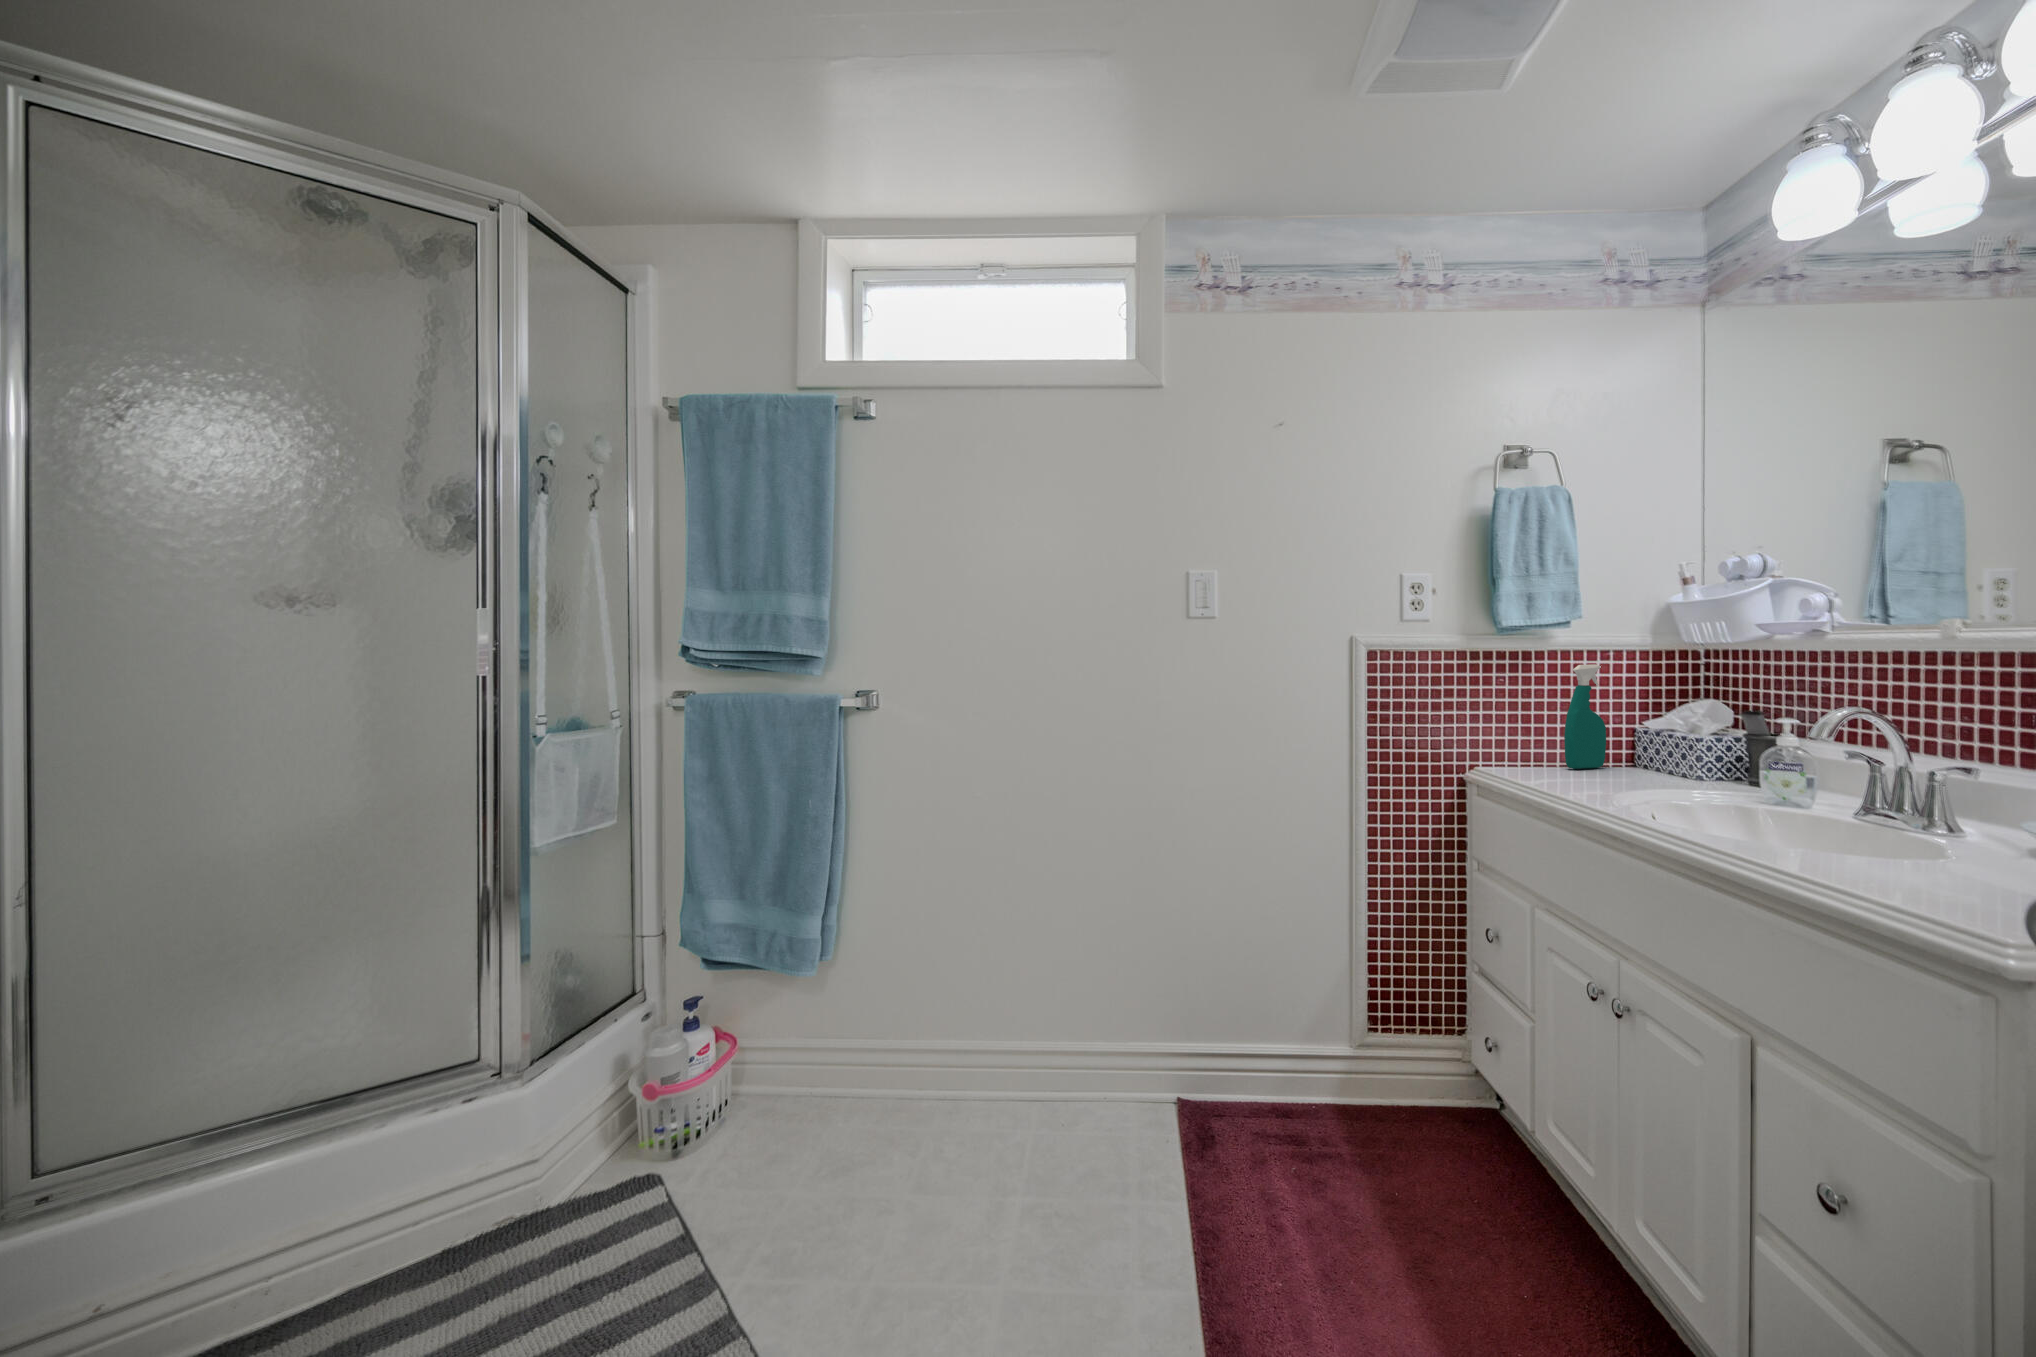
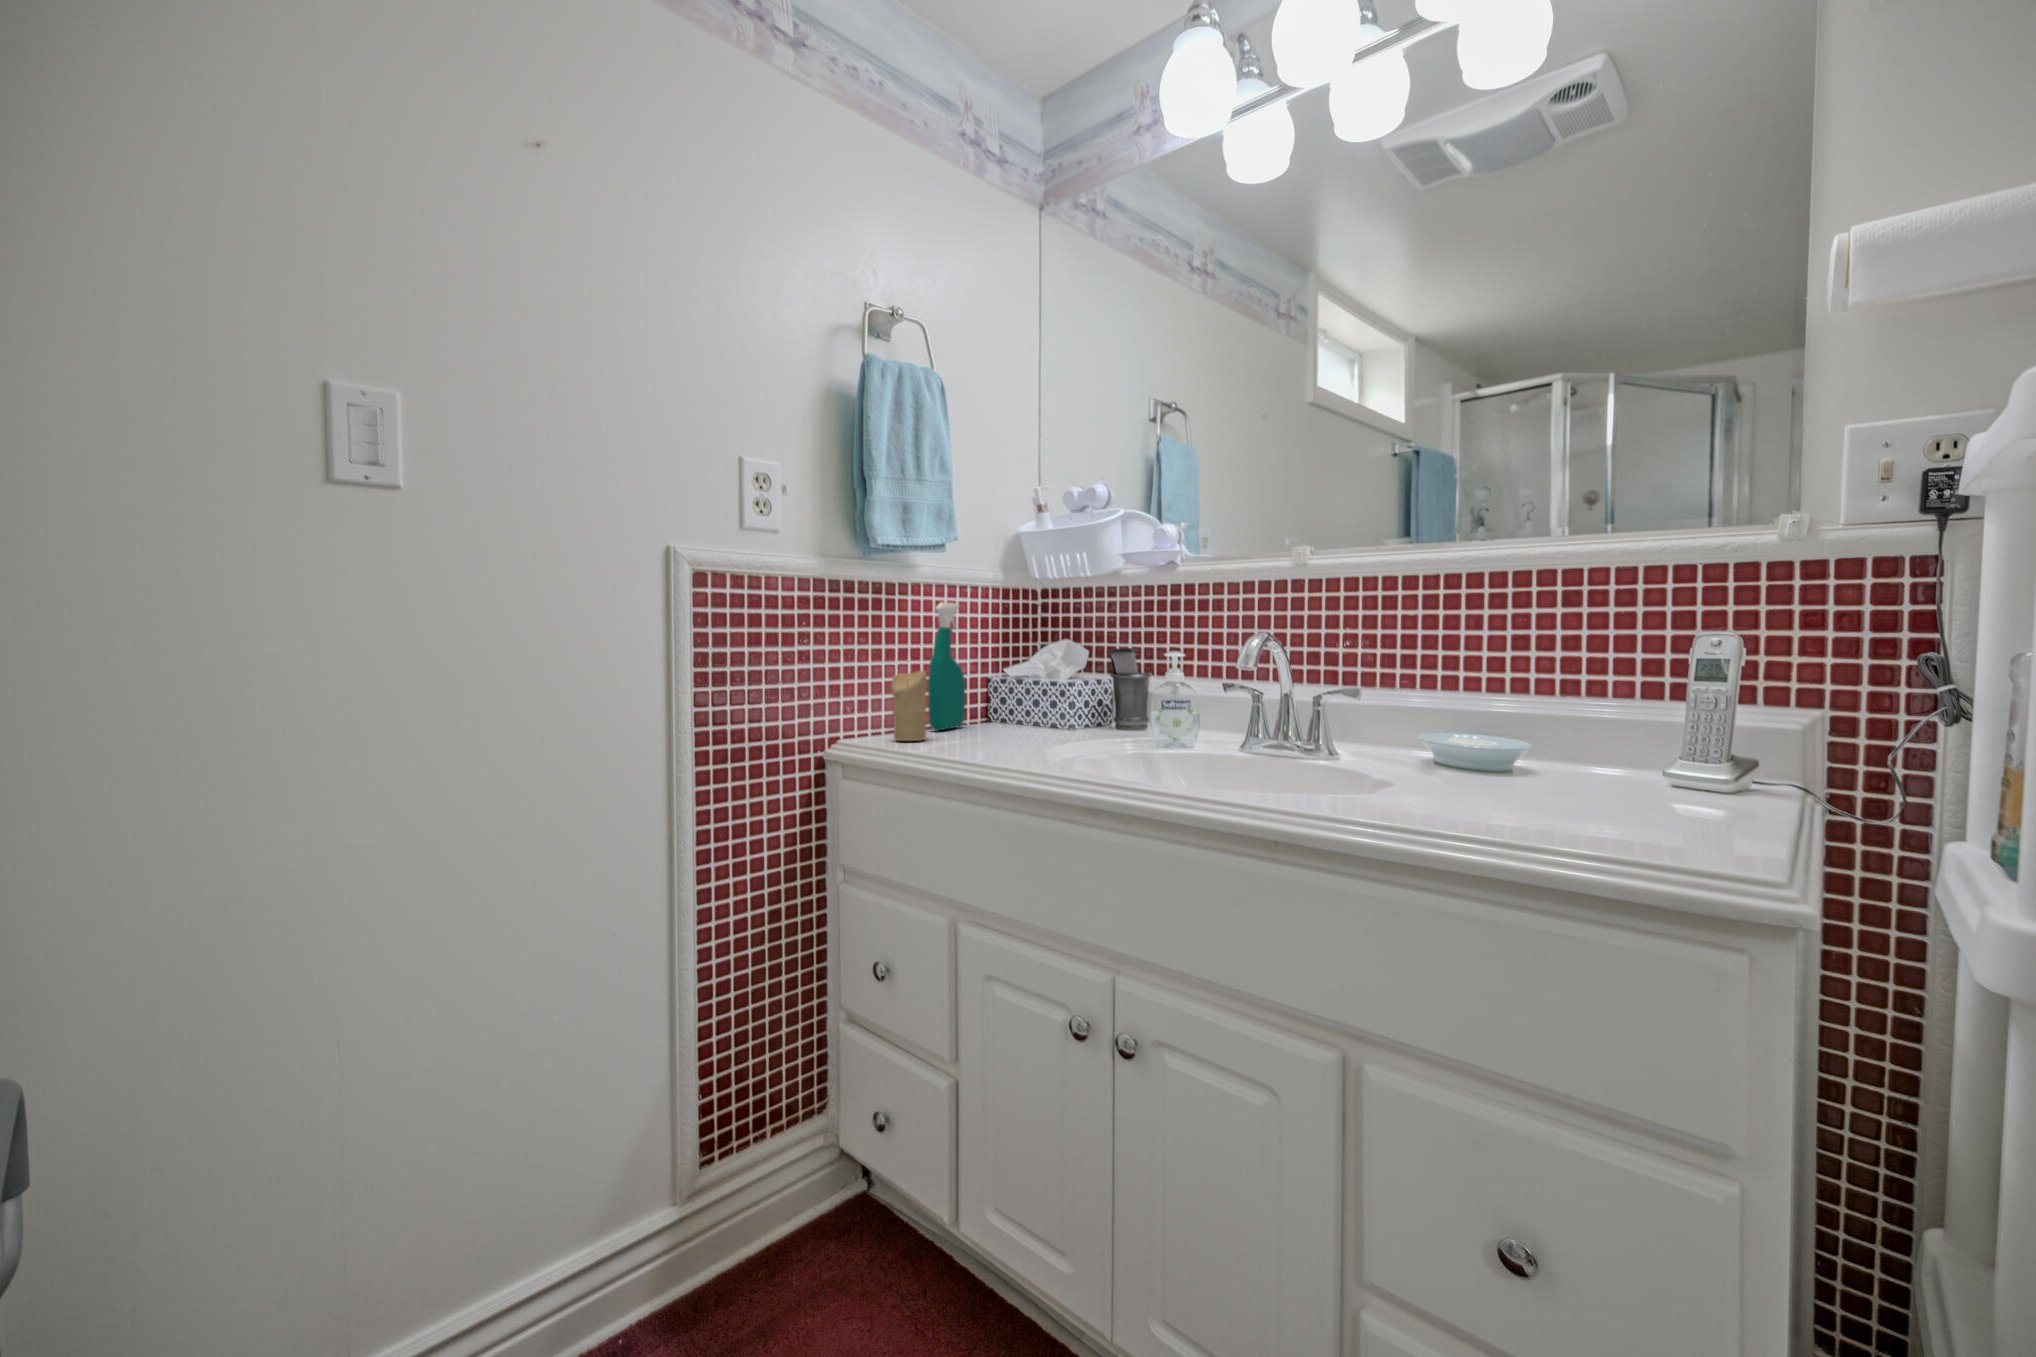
candle: none [1519,721,1550,775] -> present [891,671,927,741]

